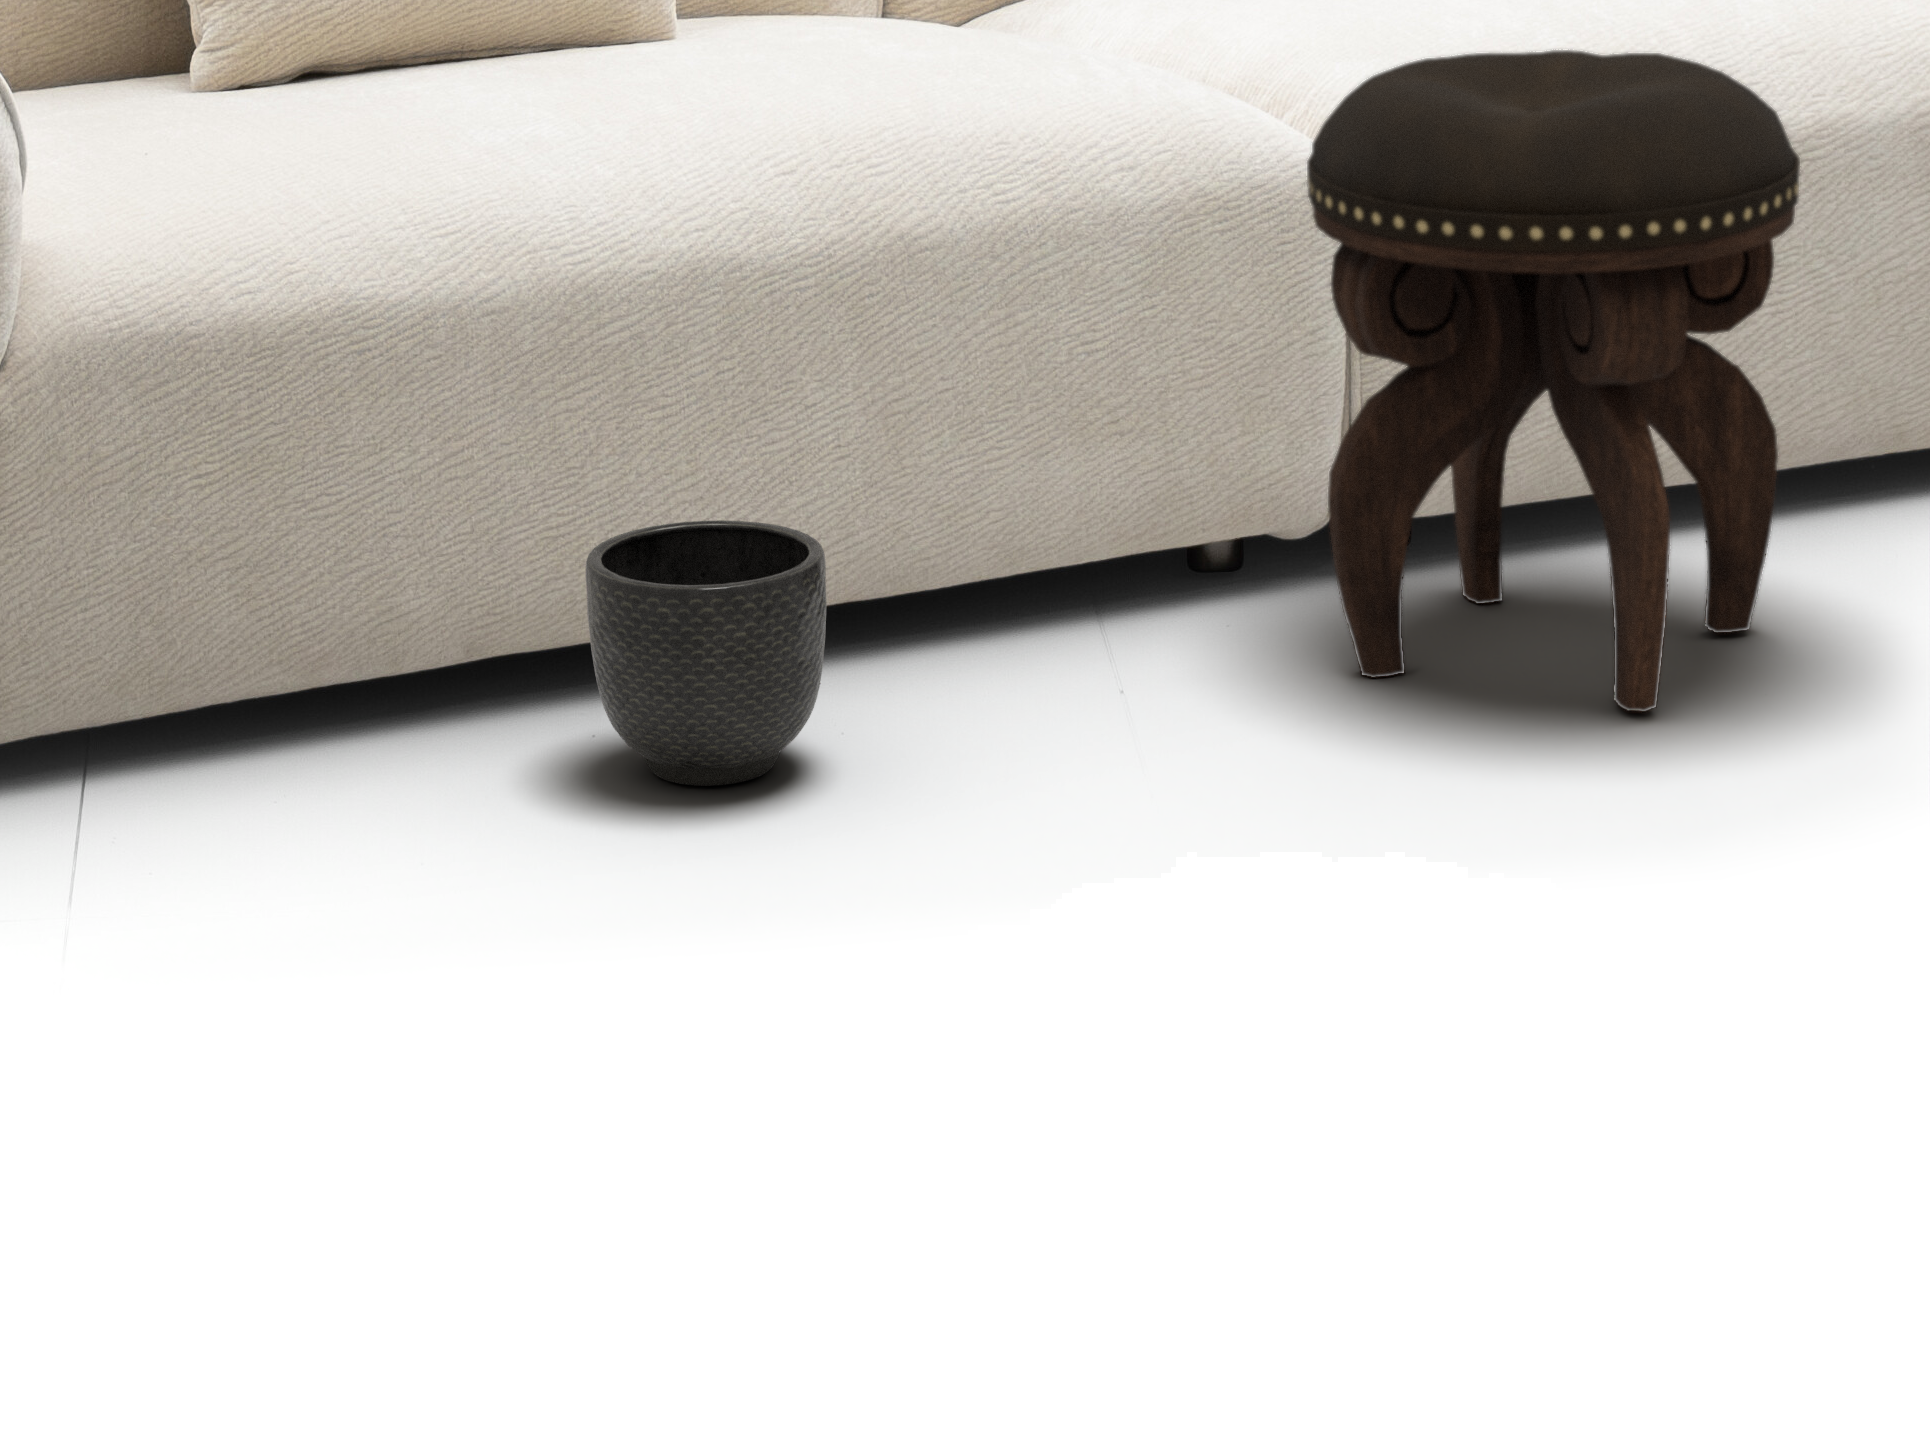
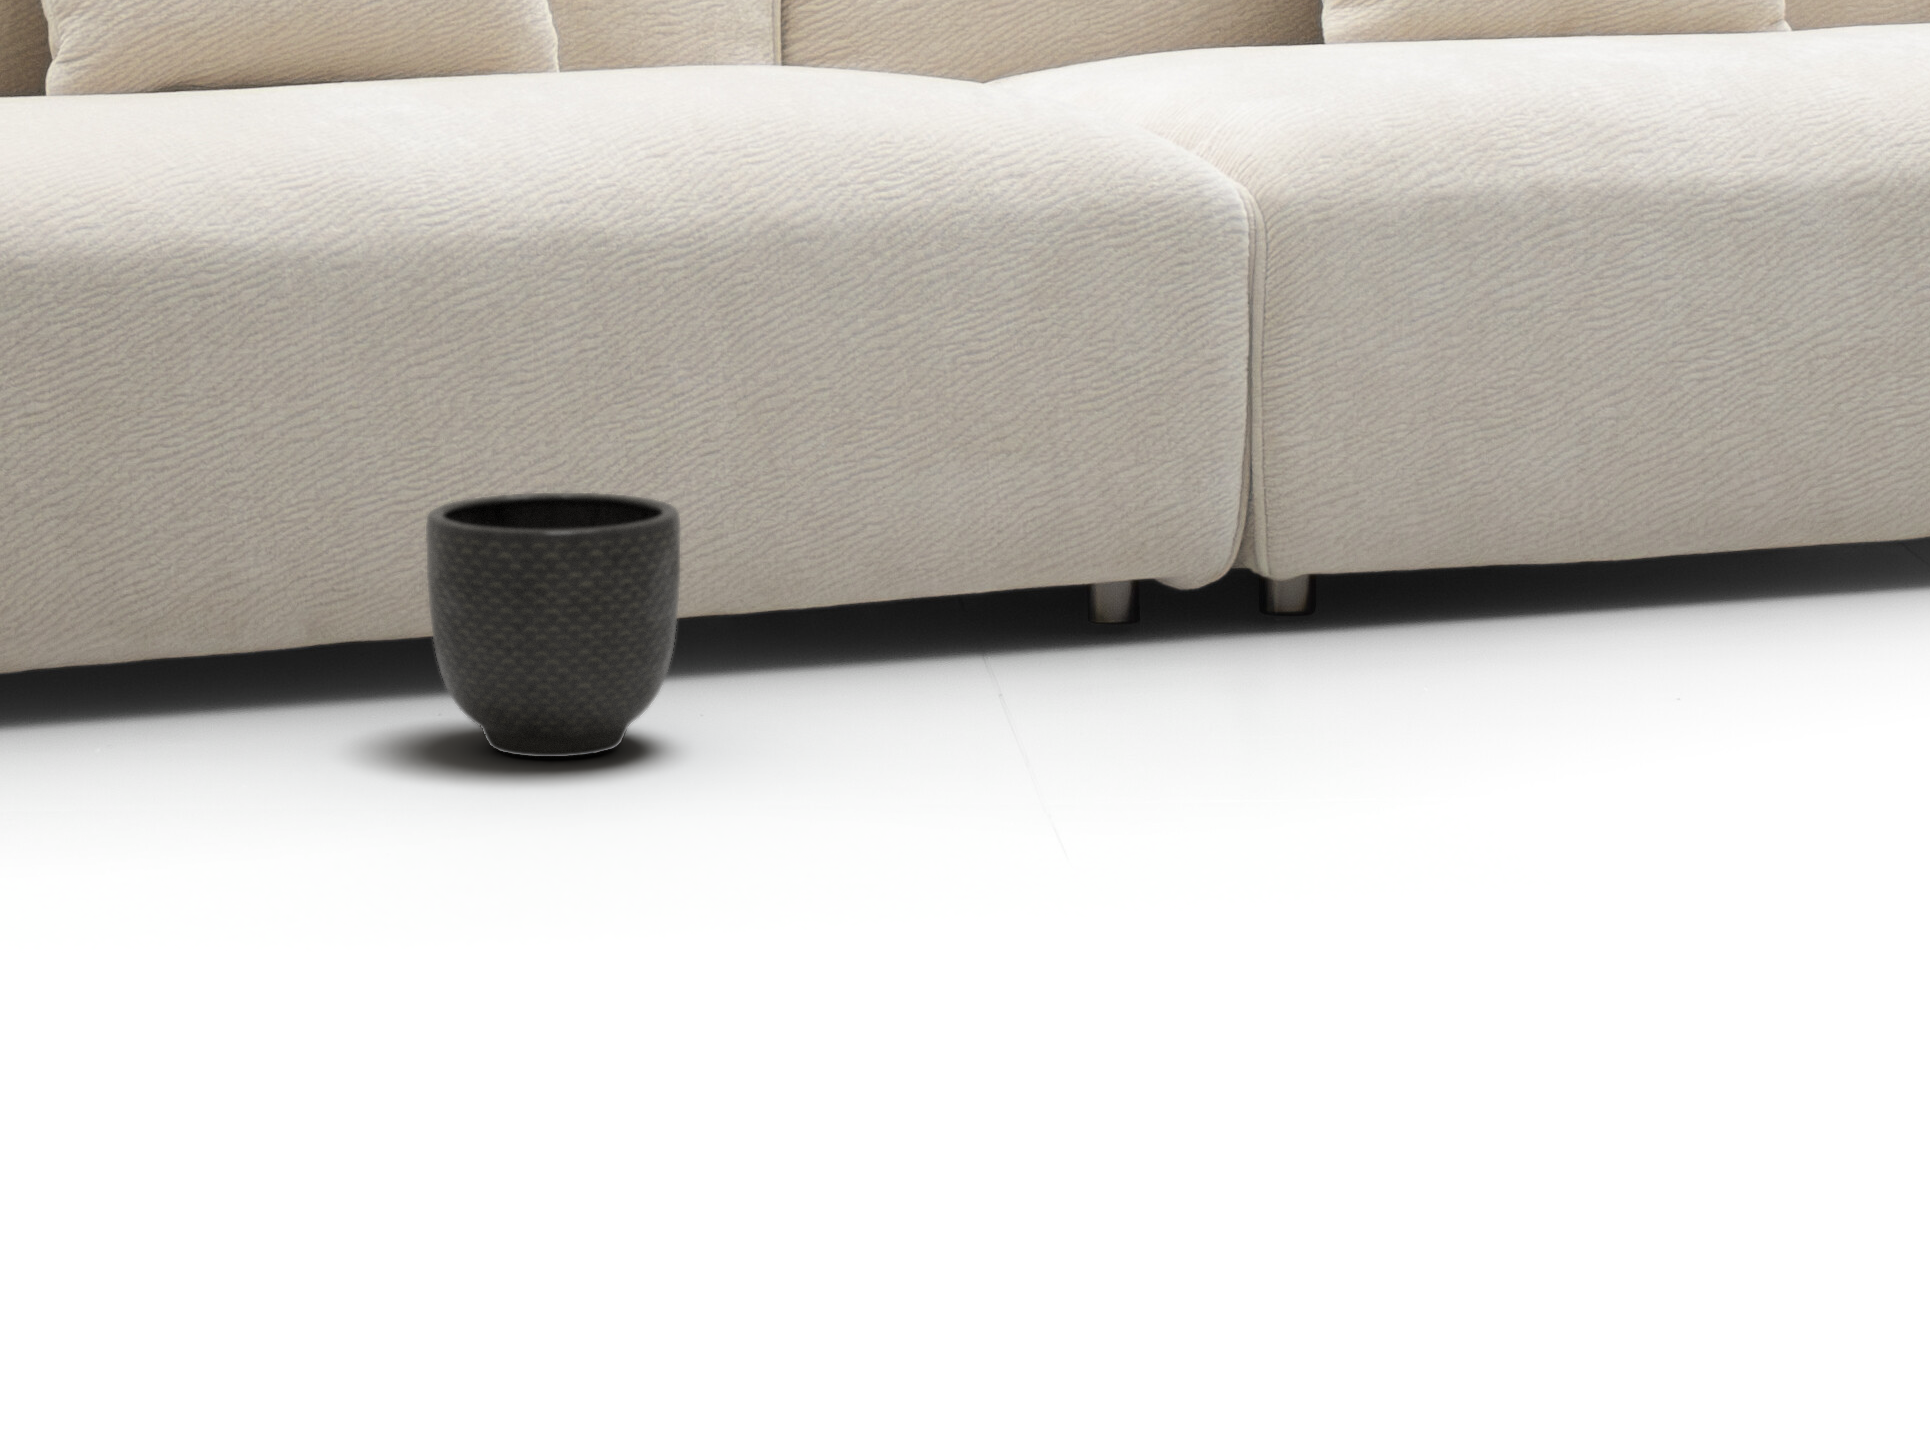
footstool: present [1307,50,1800,712] -> none [1202,57,1720,727]

